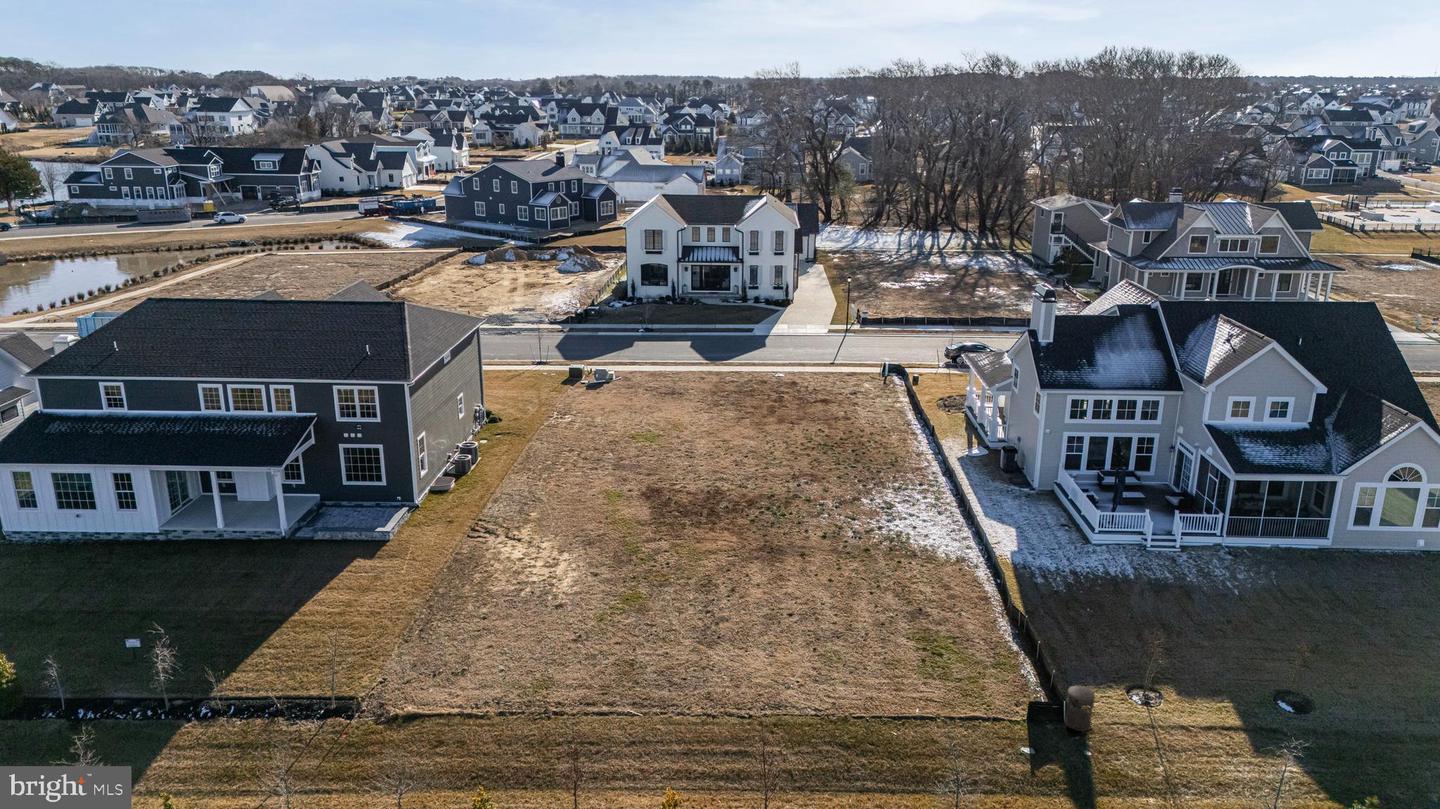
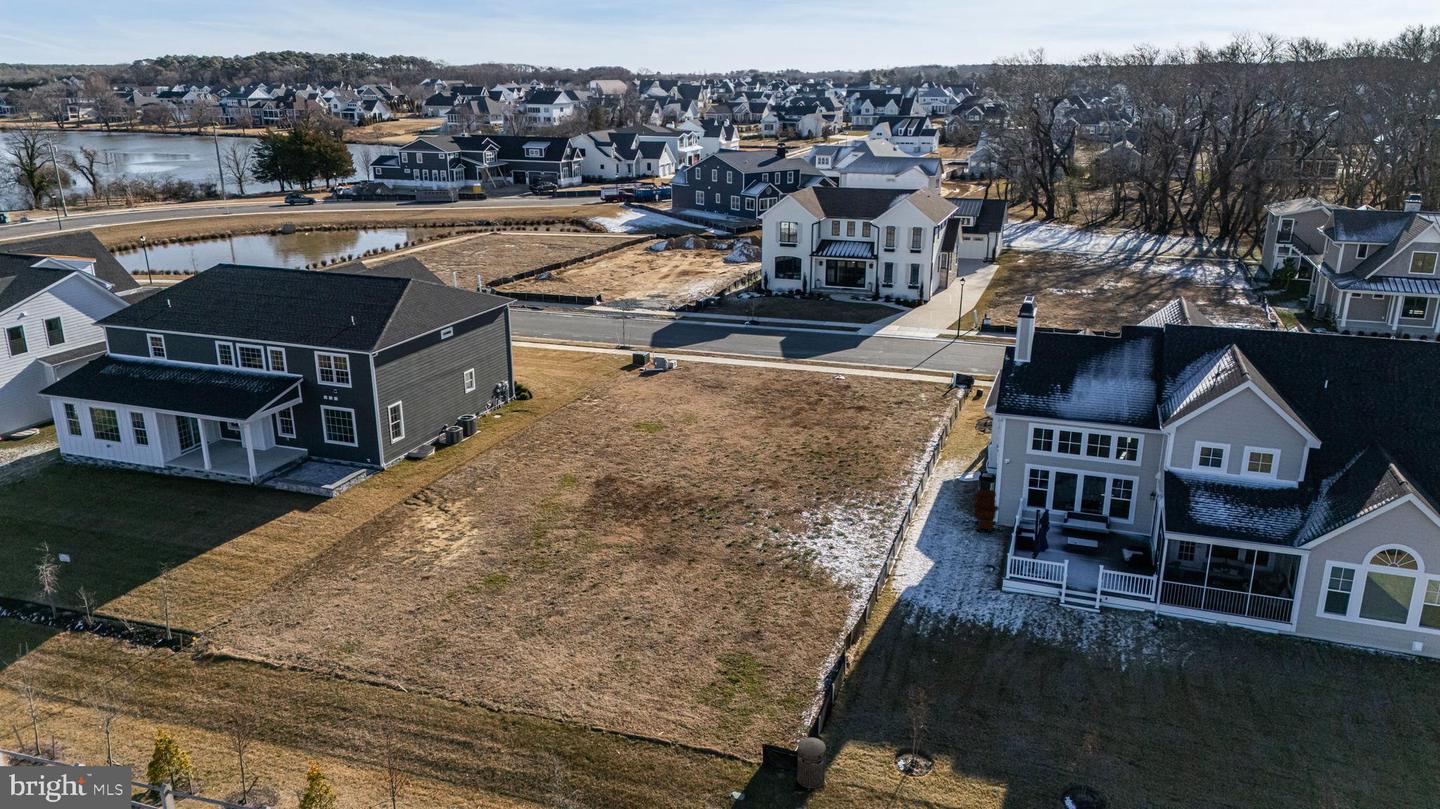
lounge chair: none [1019,460,1045,498] -> present [973,490,999,533]

